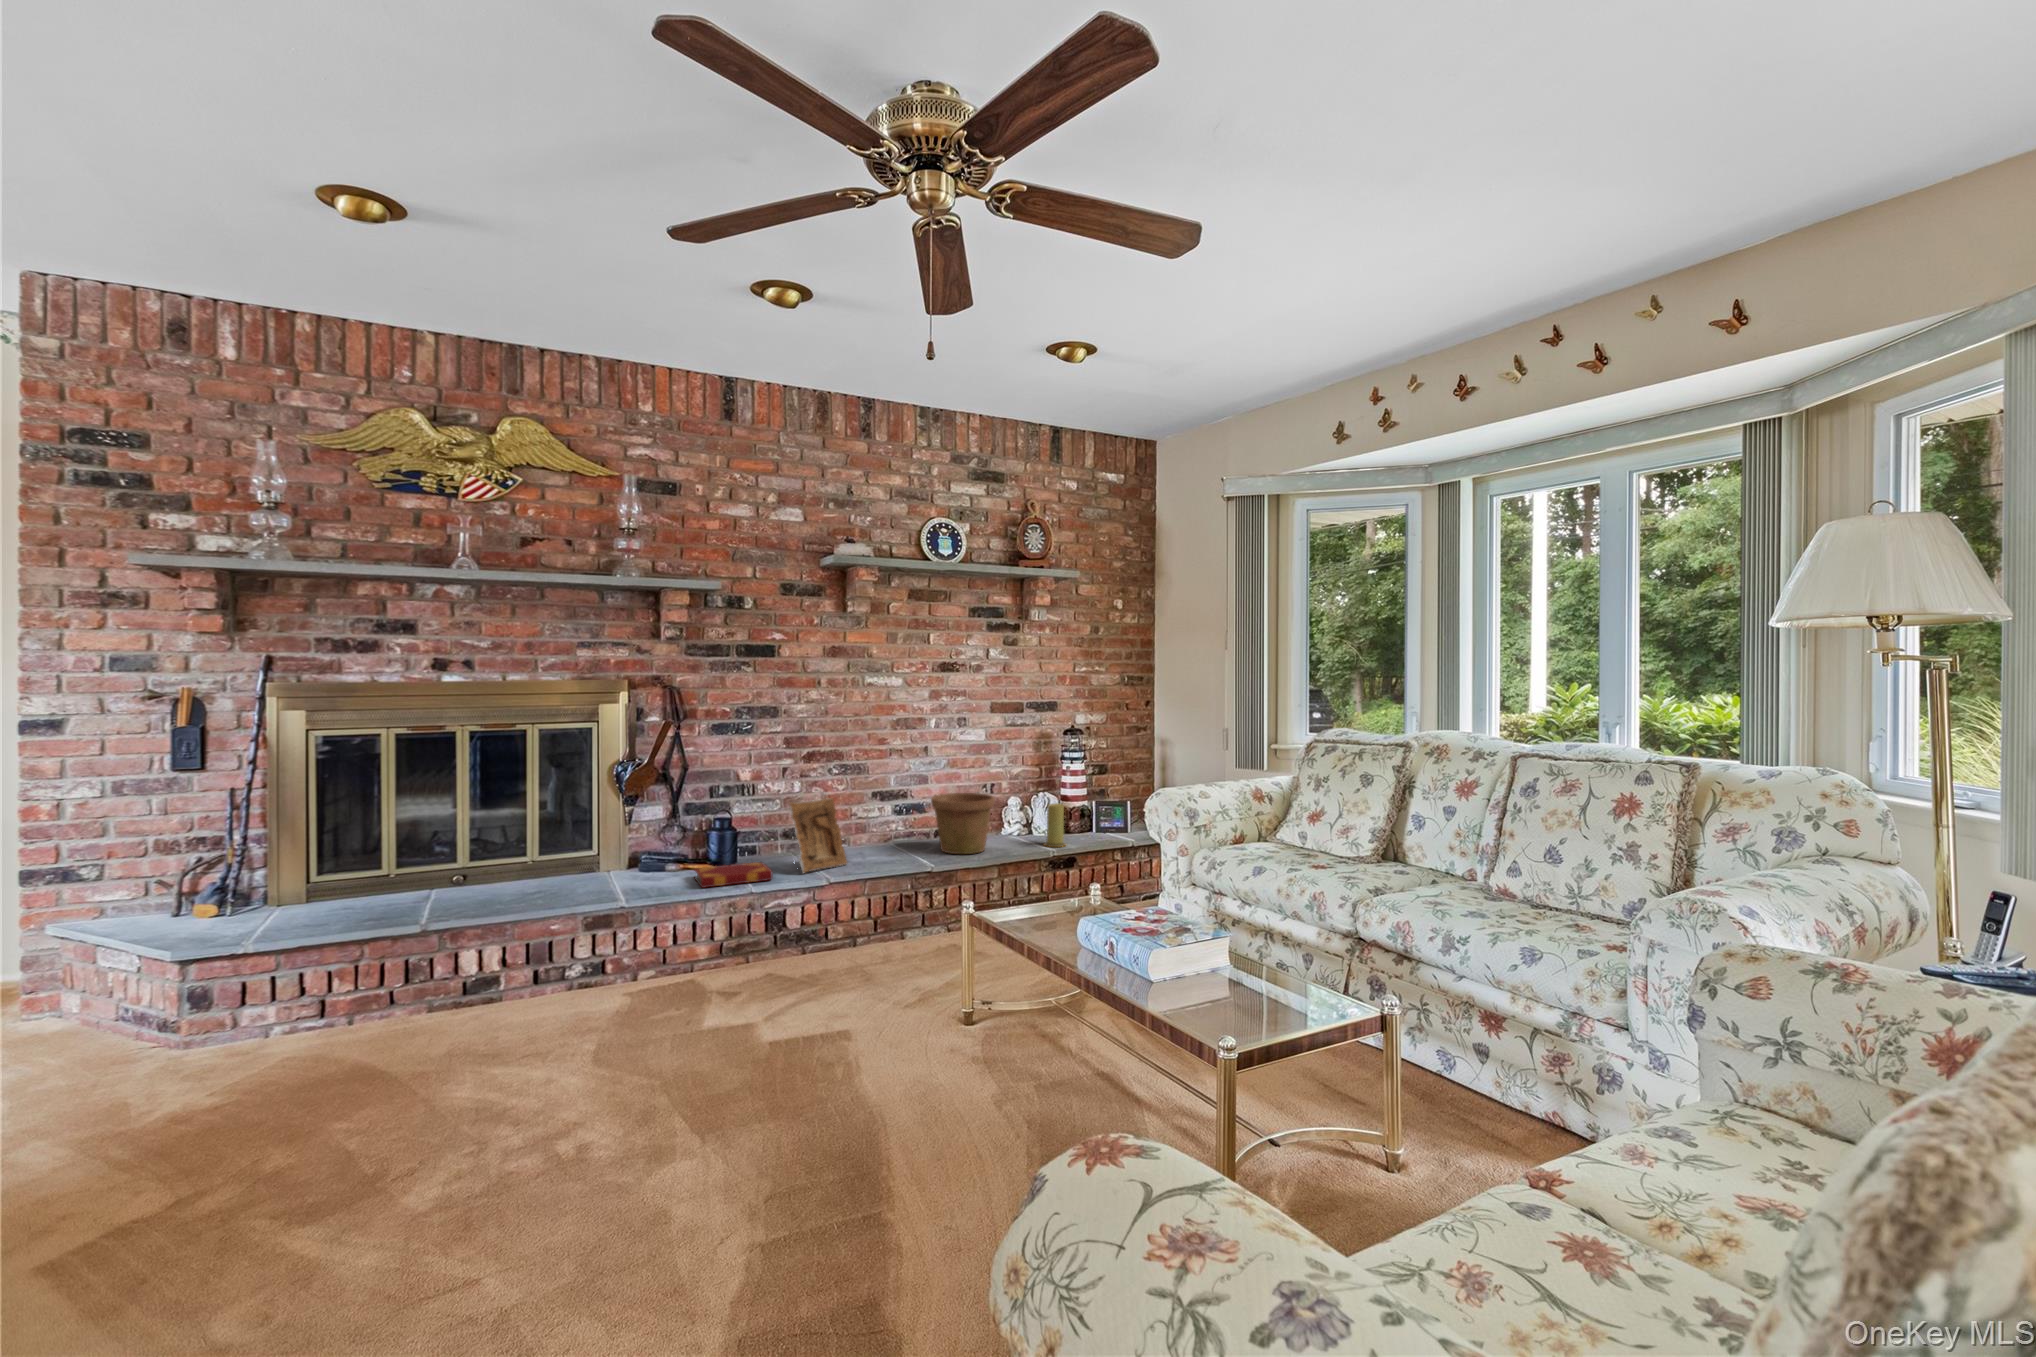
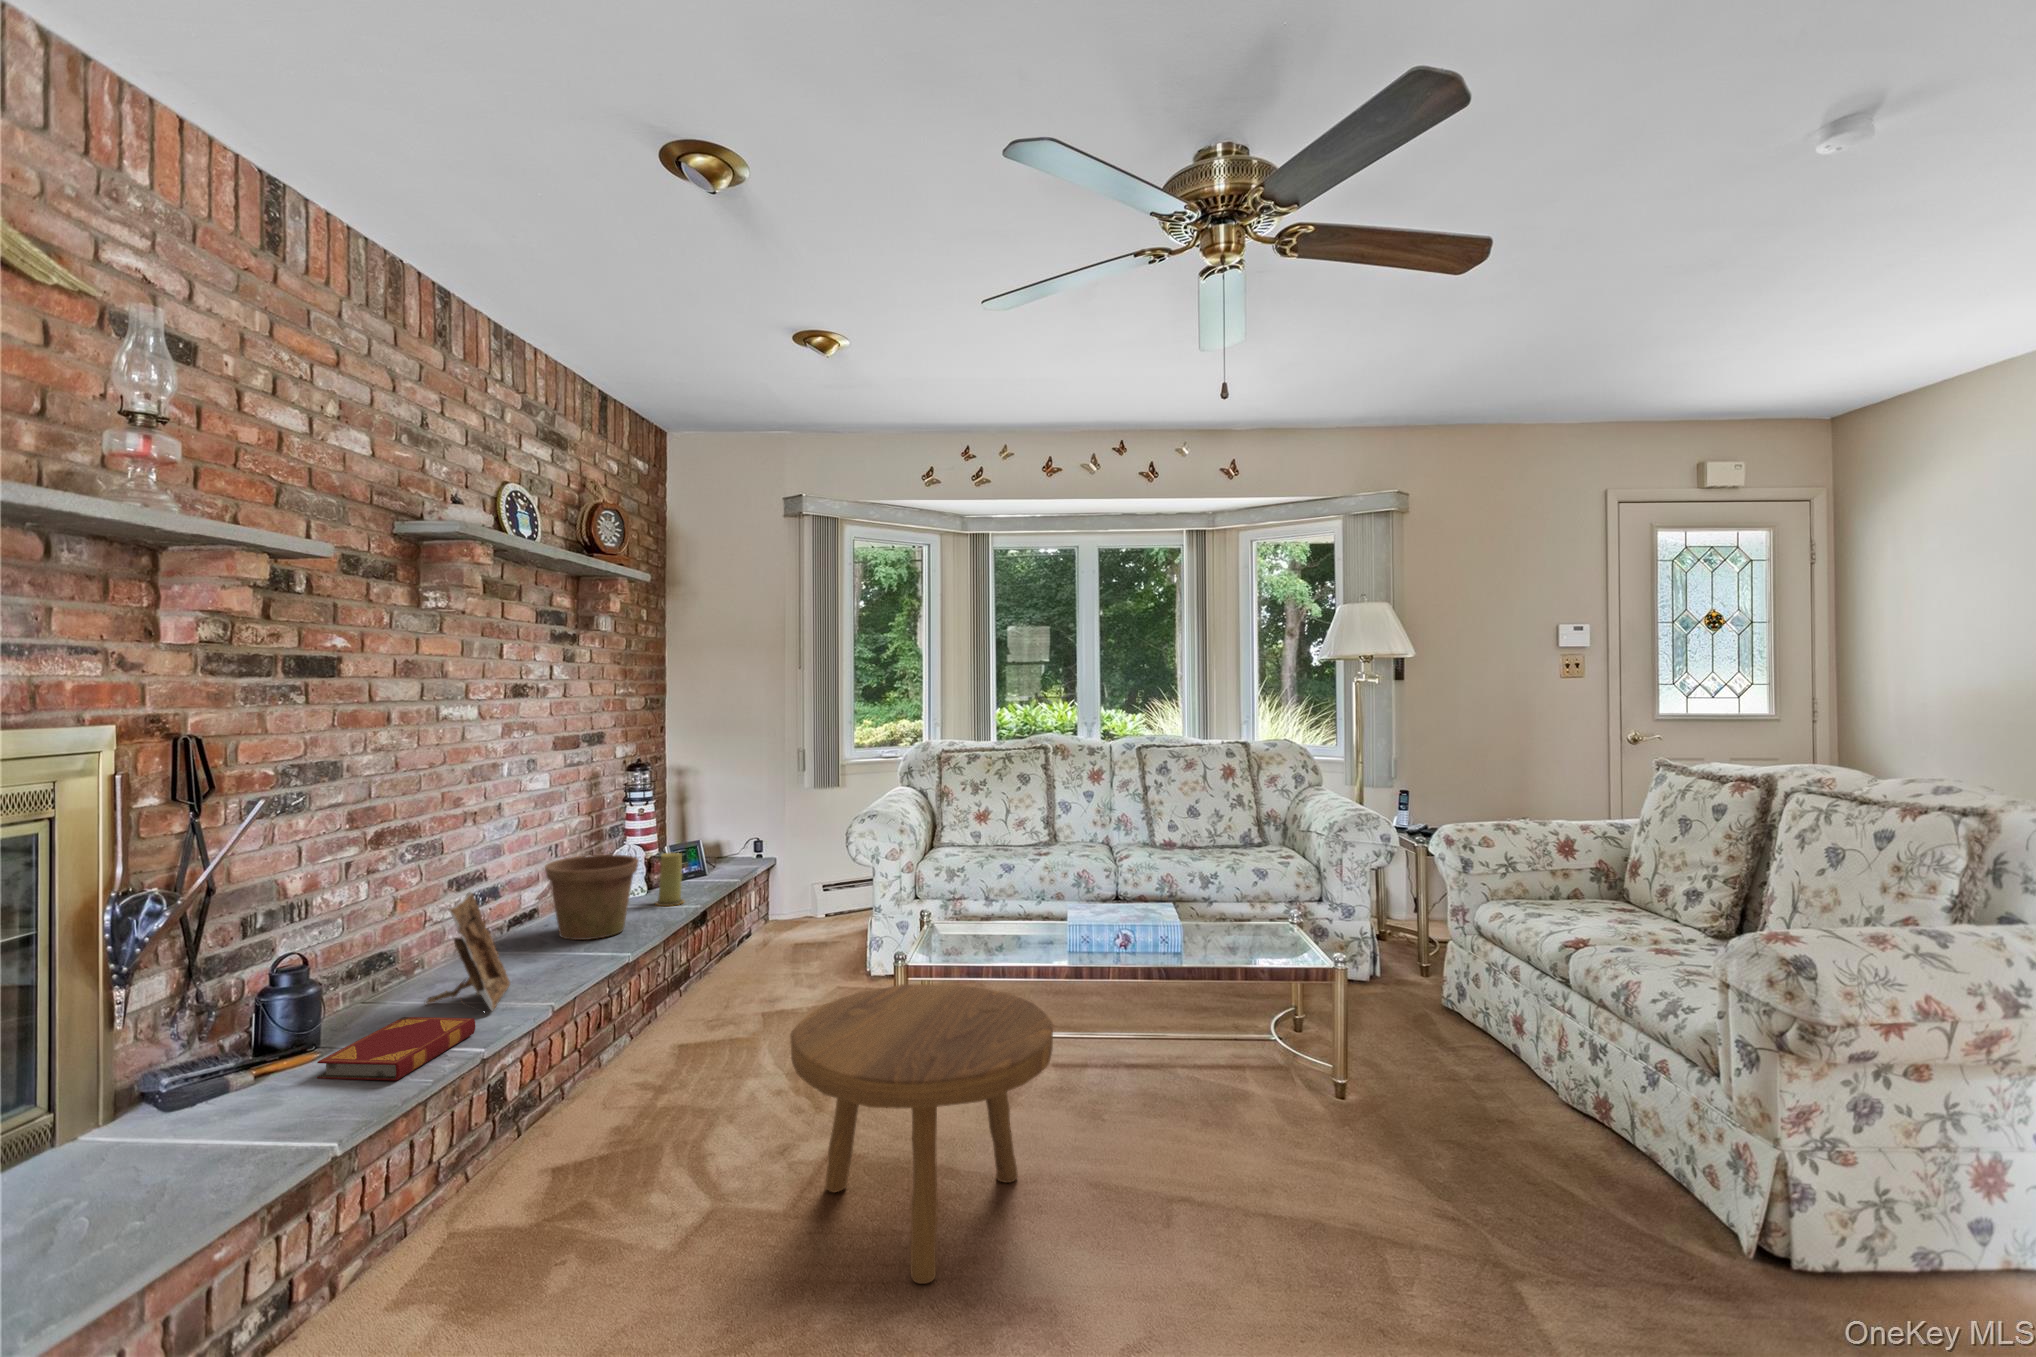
footstool: none [684,907,899,1110] -> present [790,984,1053,1284]

